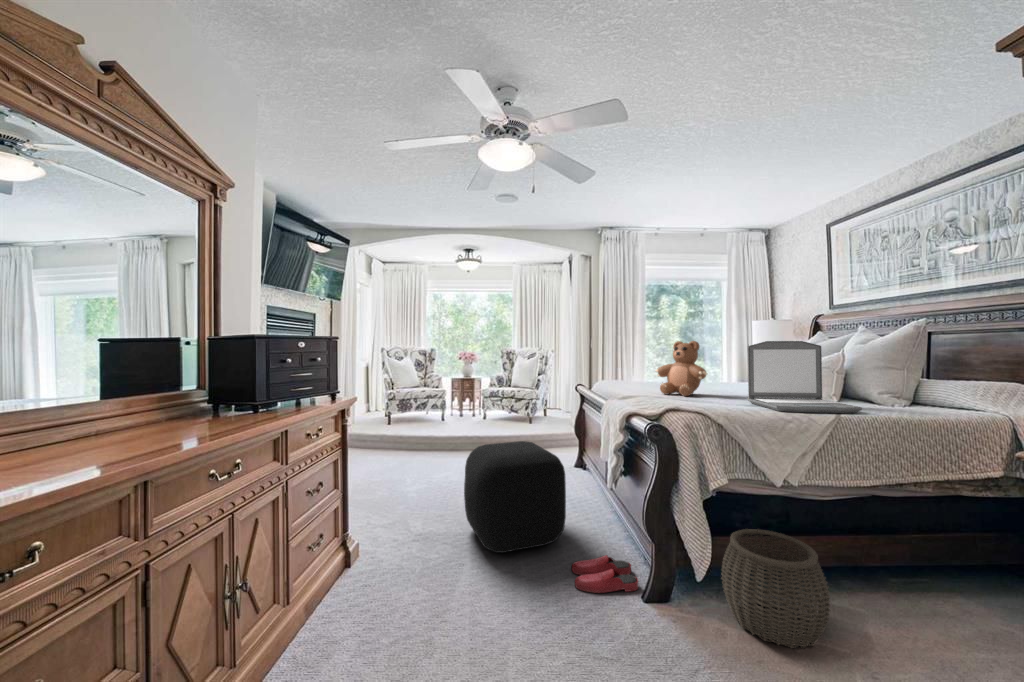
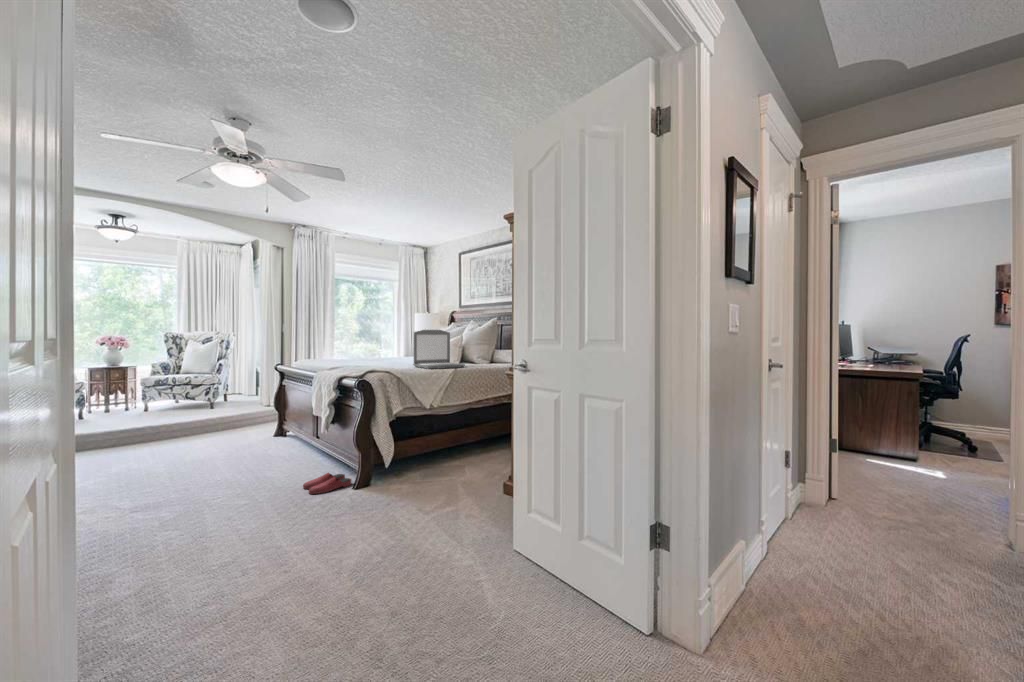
teddy bear: present [656,341,707,396] -> none [354,328,390,366]
ottoman: present [464,441,566,553] -> none [192,409,292,495]
woven basket: present [721,529,831,648] -> none [399,433,448,483]

